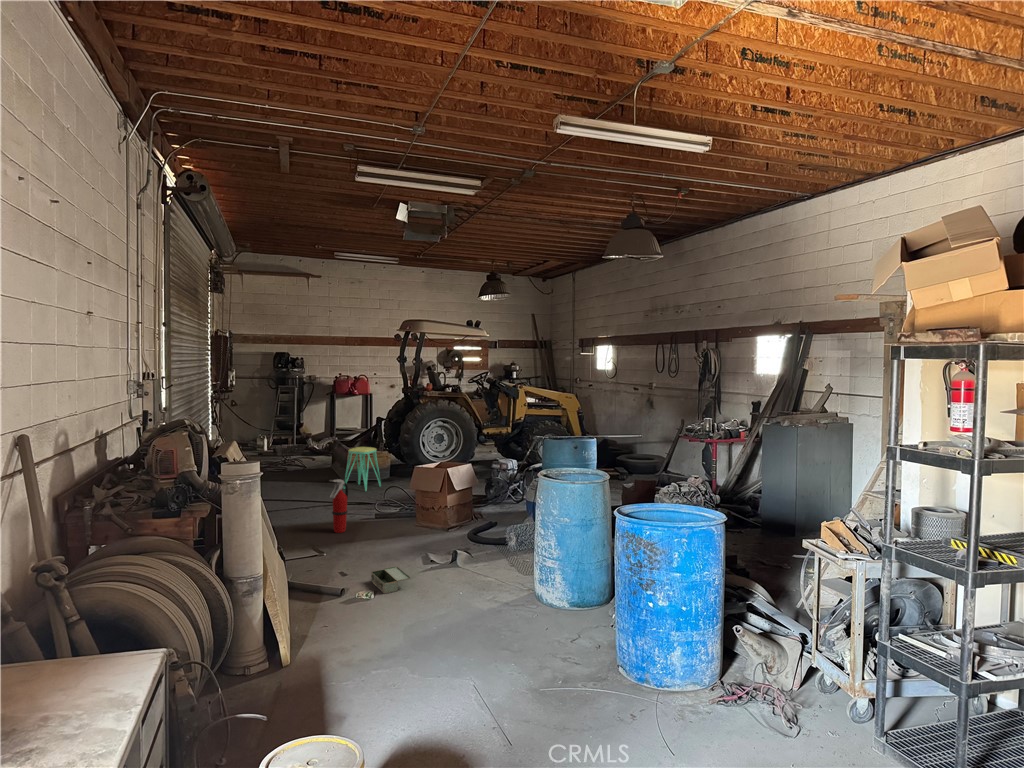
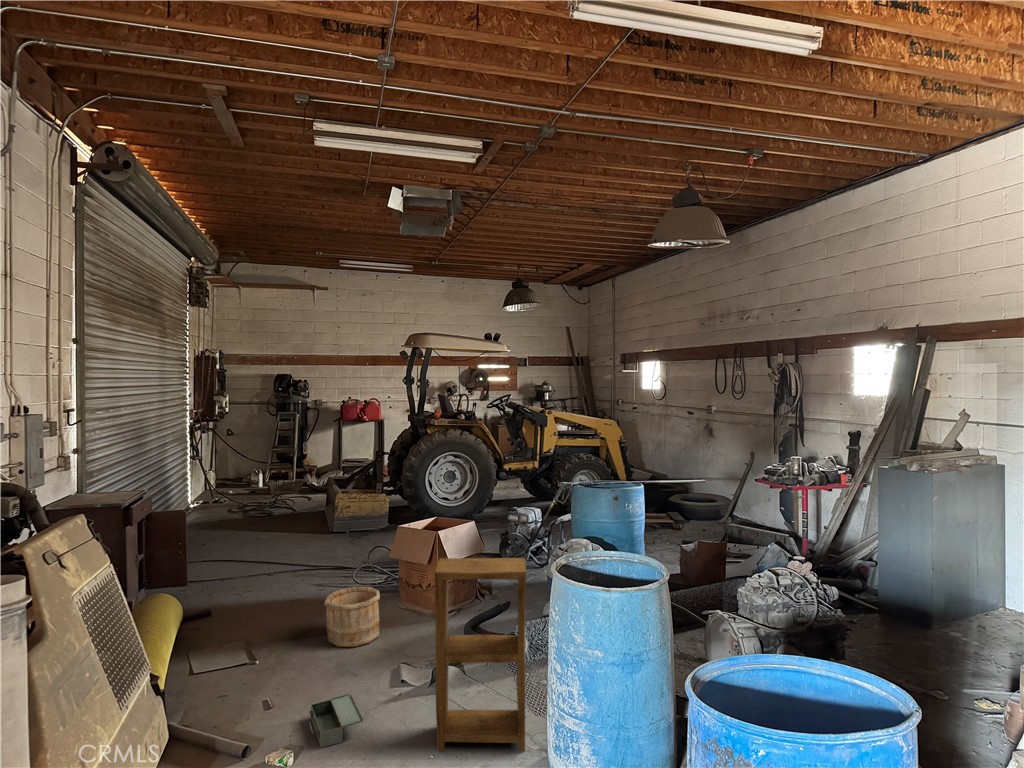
stool: present [343,447,381,491] -> none [331,490,378,547]
shelving unit: none [462,471,522,594] -> present [435,558,526,752]
fire extinguisher: present [330,479,348,533] -> none [285,547,314,618]
wooden bucket: none [364,507,405,547] -> present [324,587,380,647]

